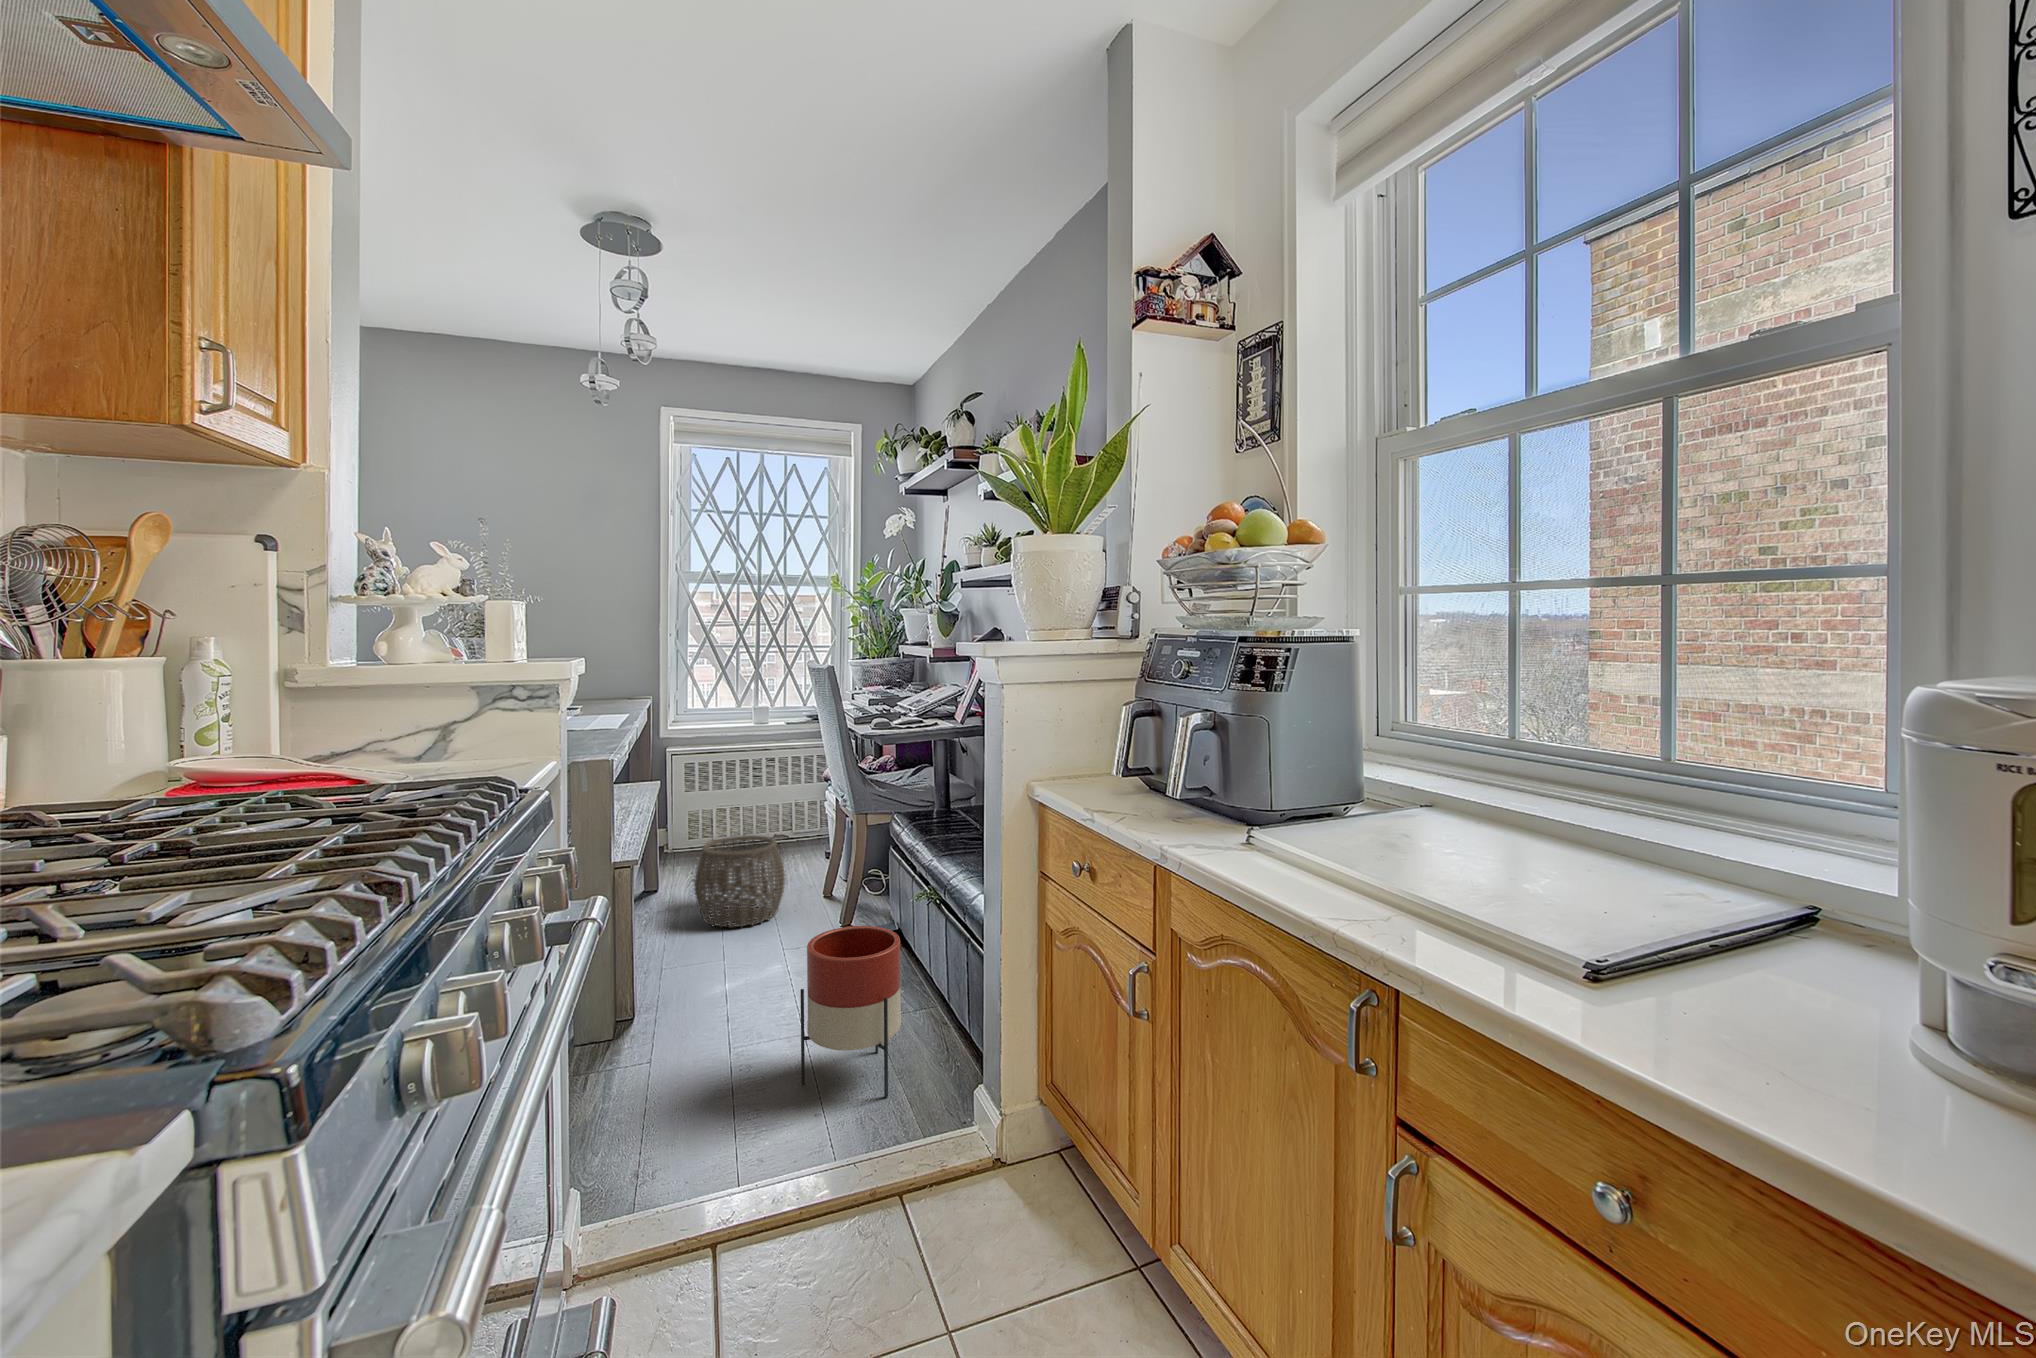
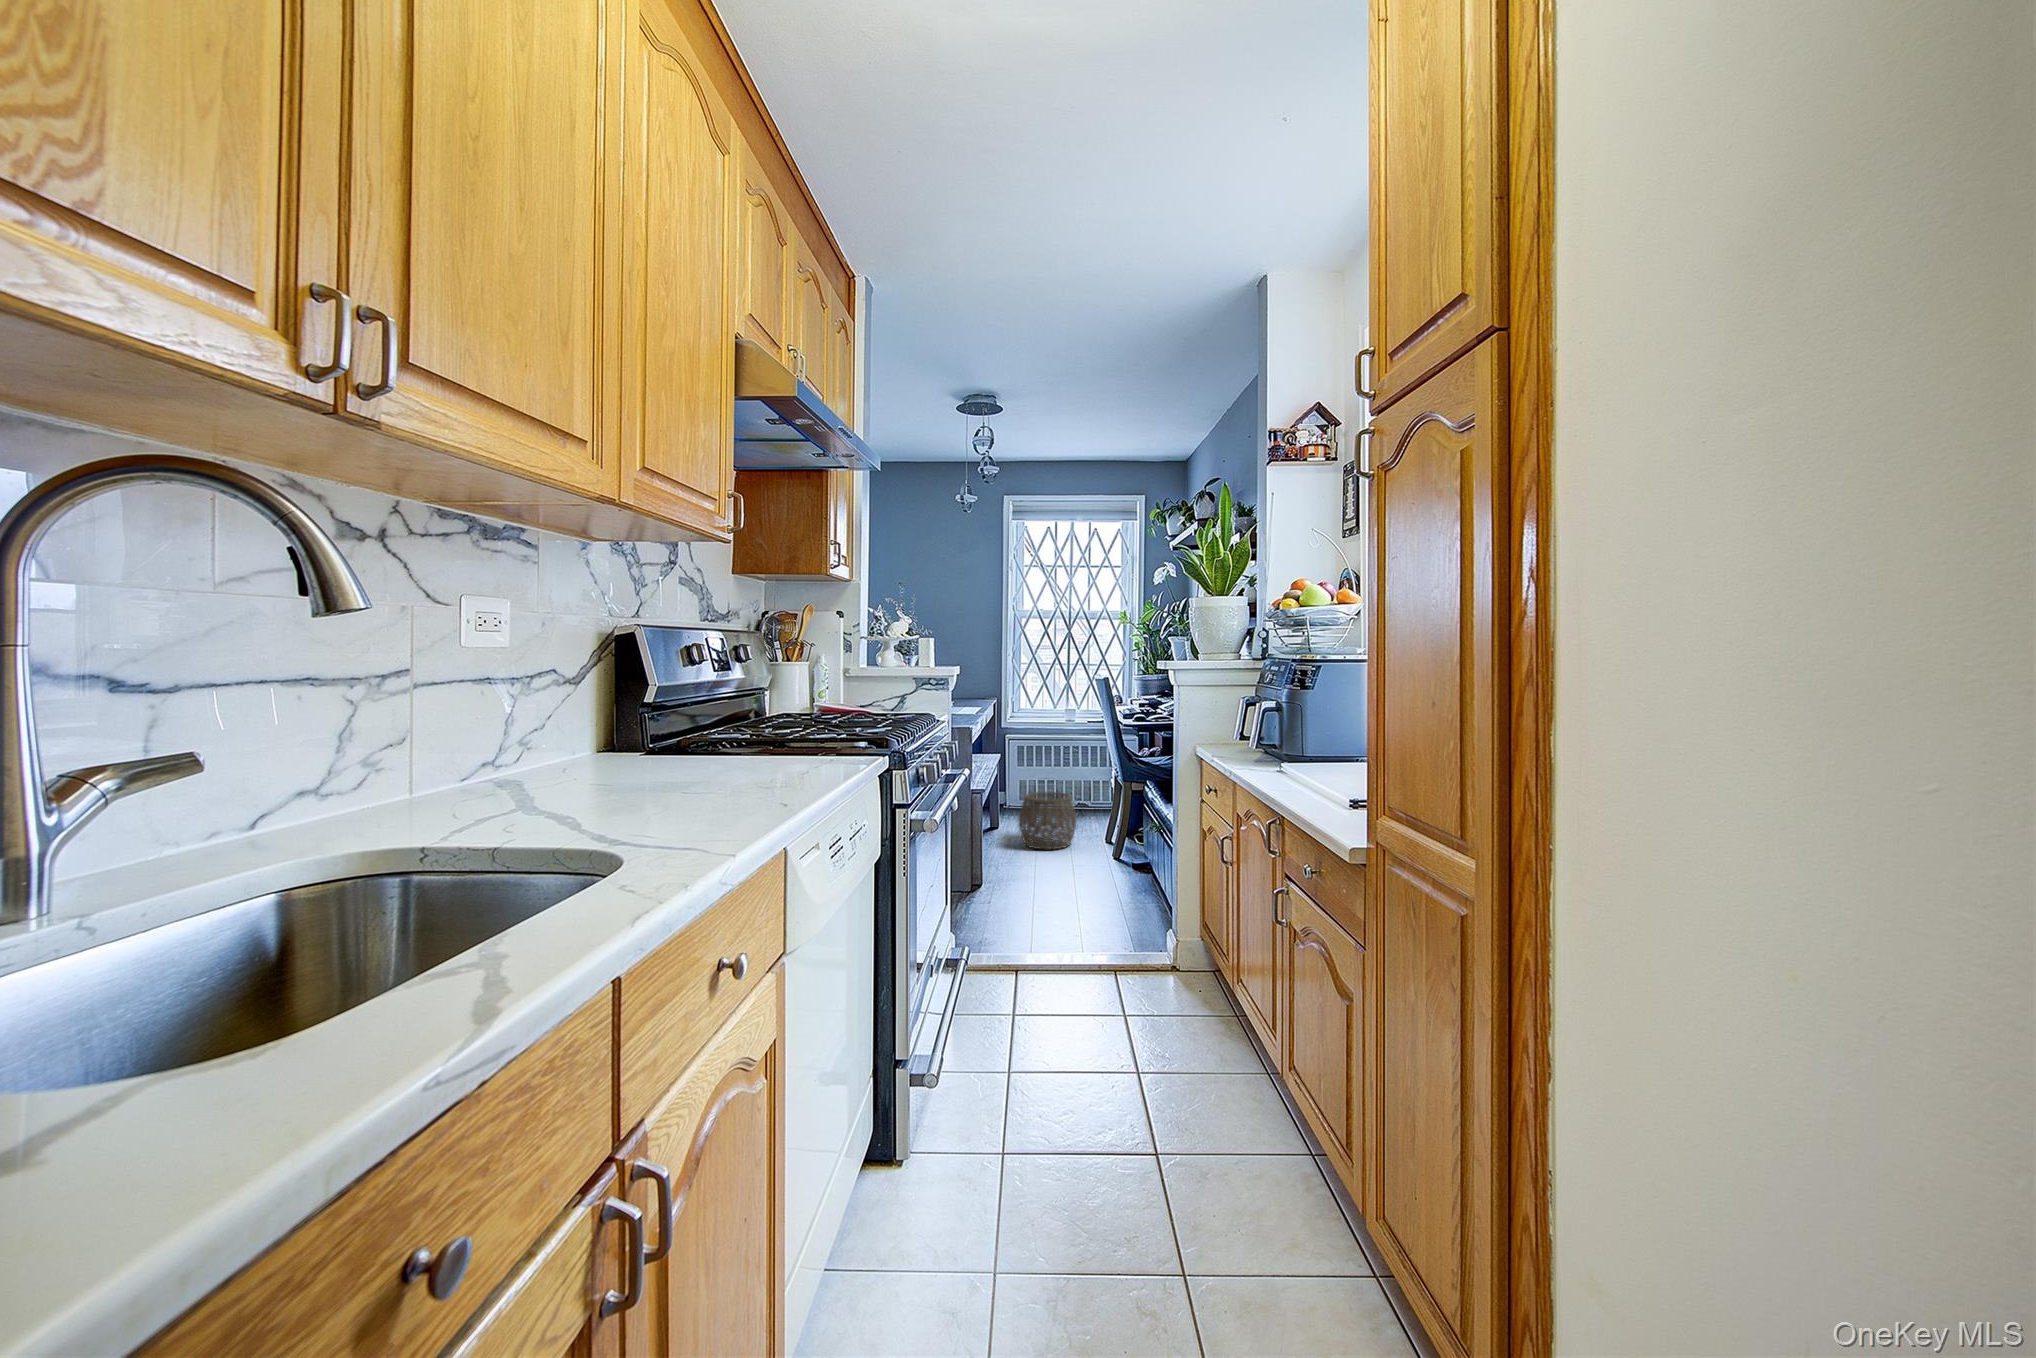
planter: present [800,926,901,1097] -> none [1069,833,1128,932]

